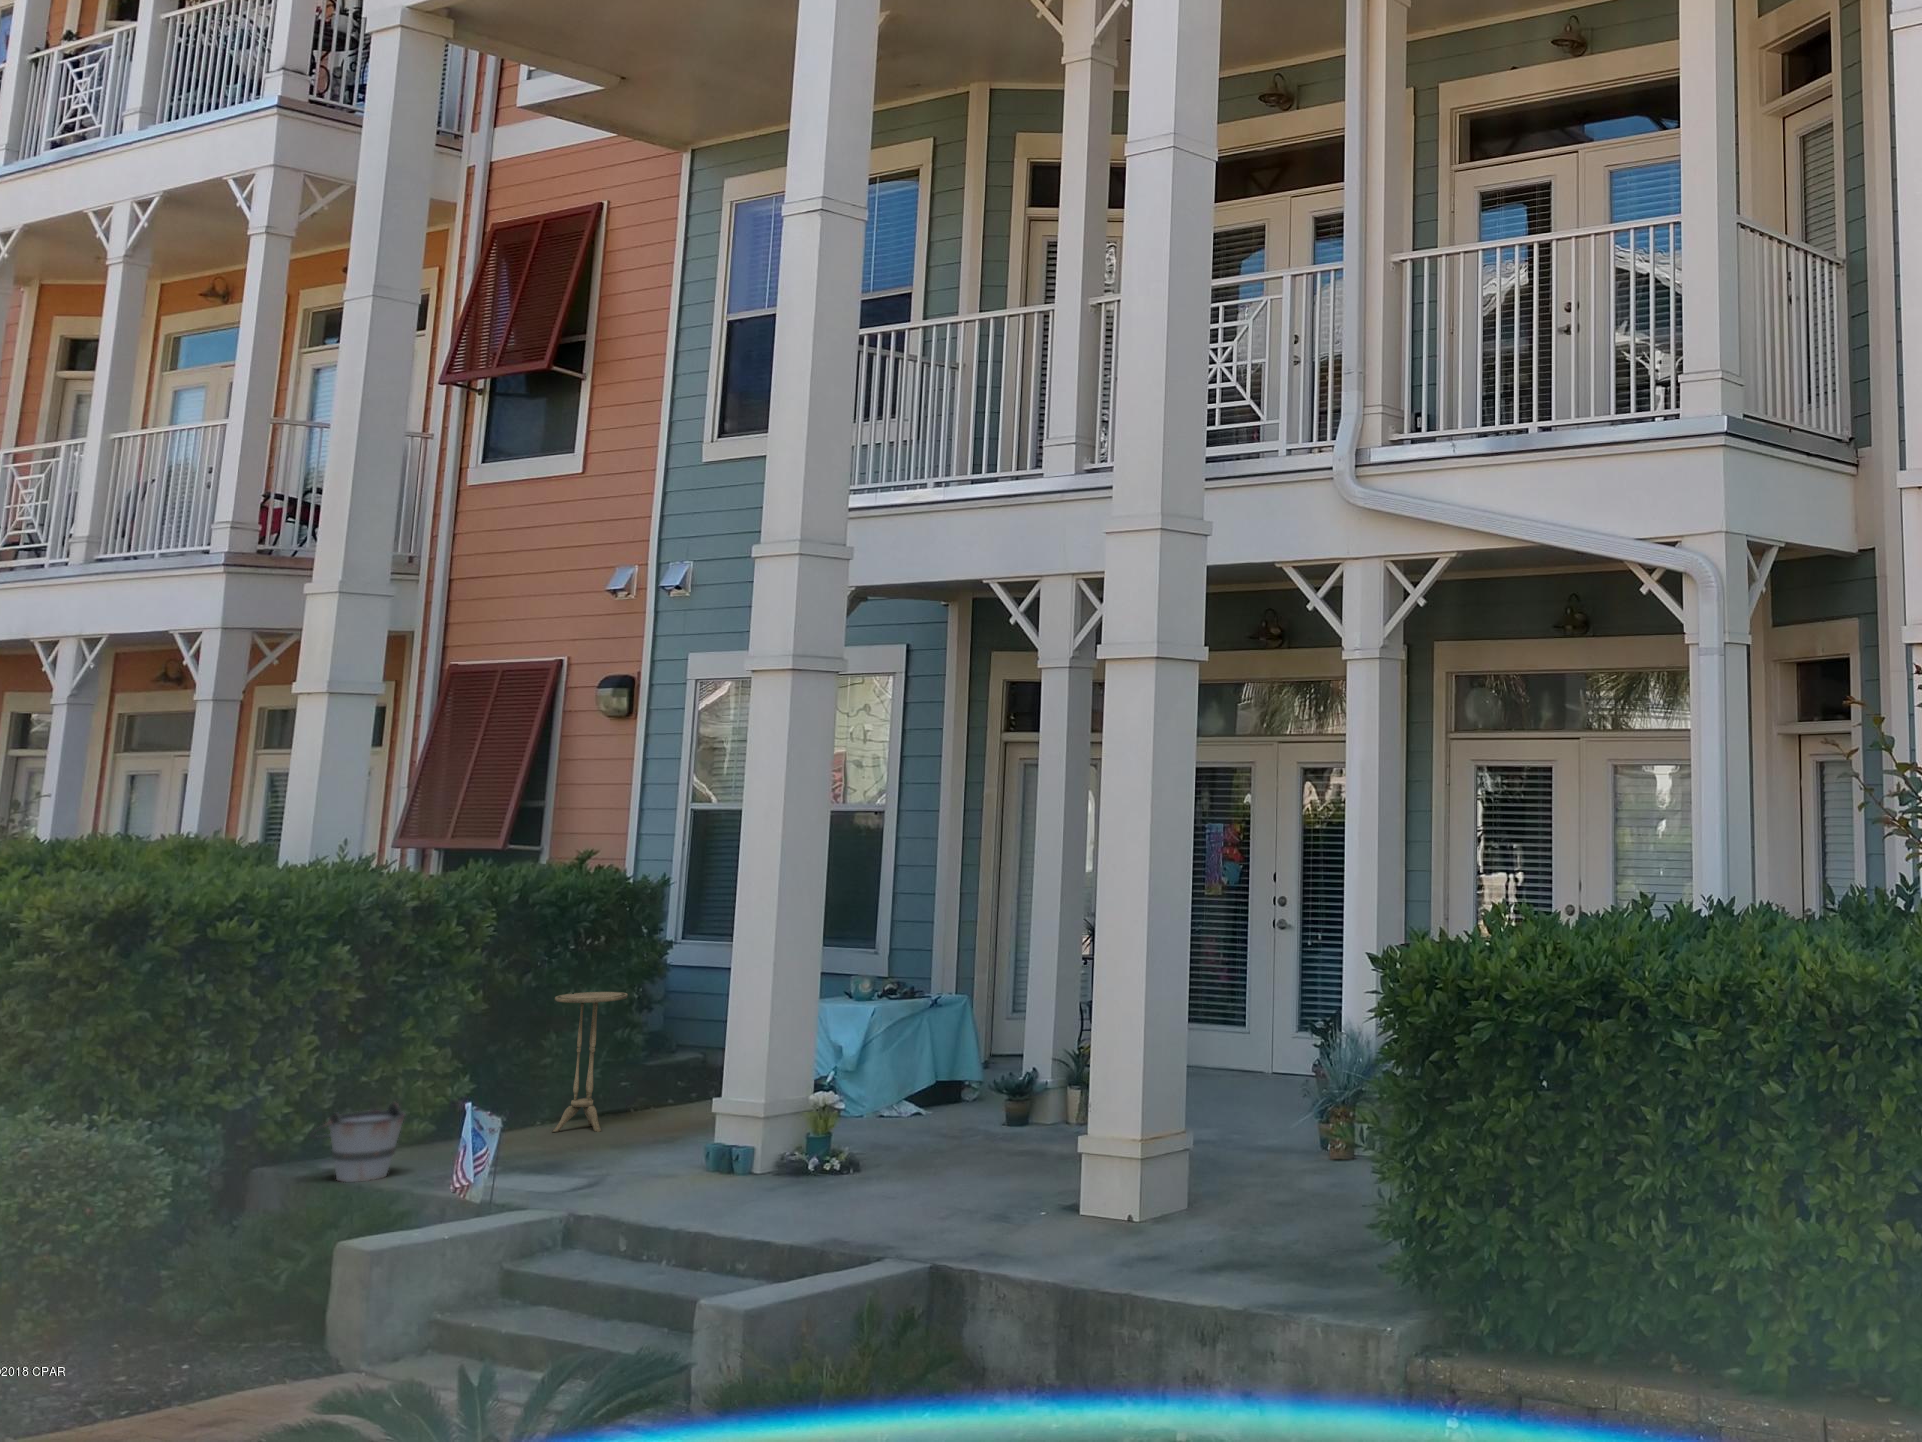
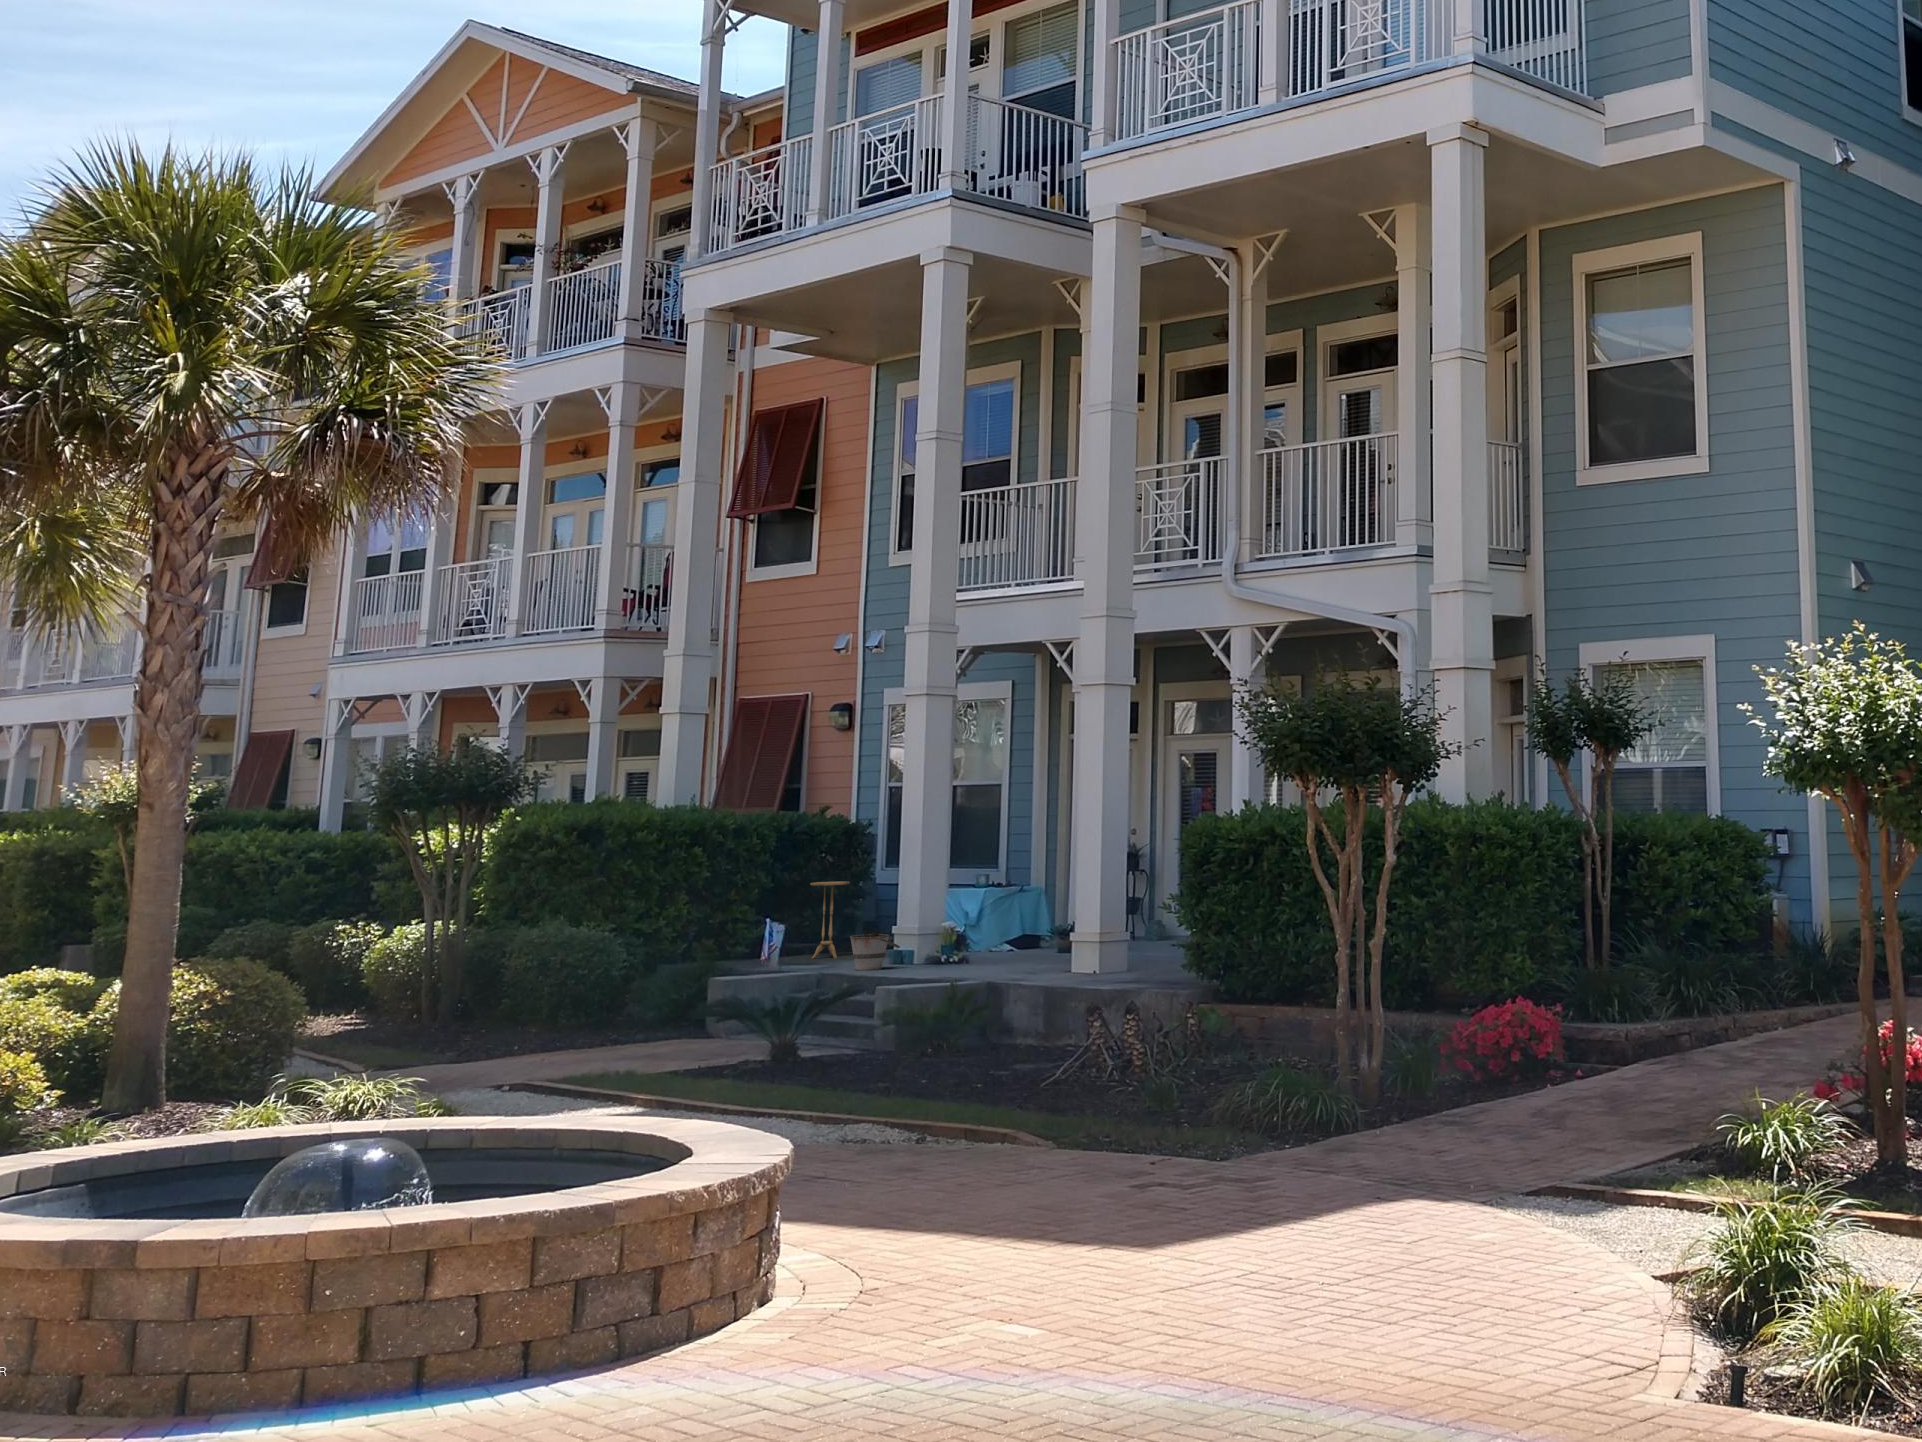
bucket: present [310,1102,405,1182] -> present [850,930,900,970]

